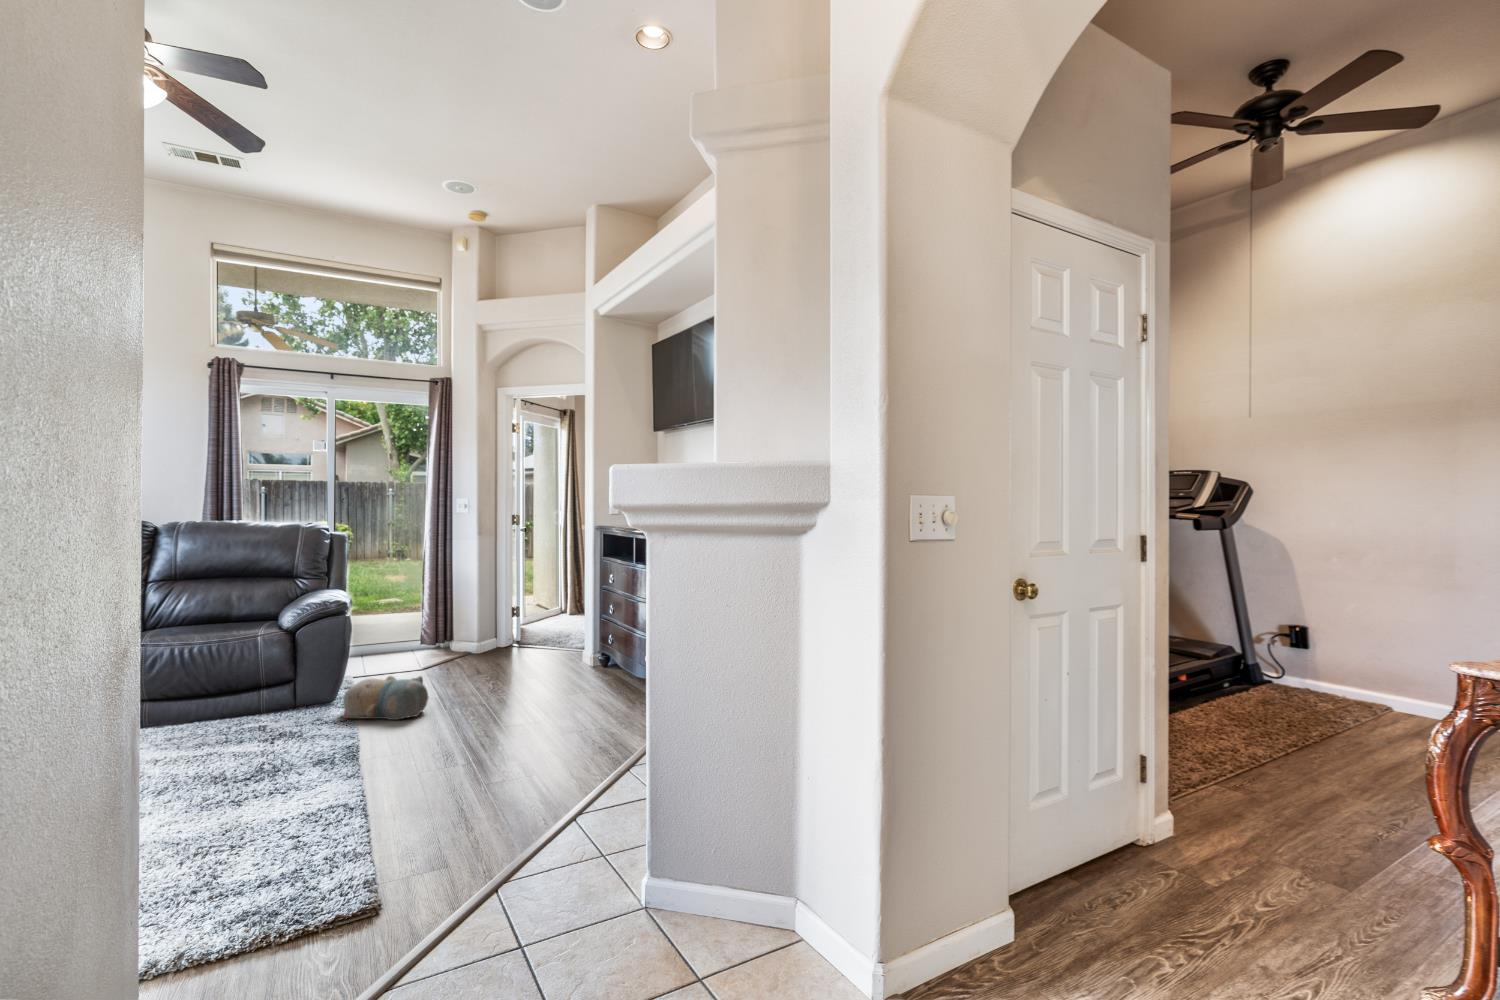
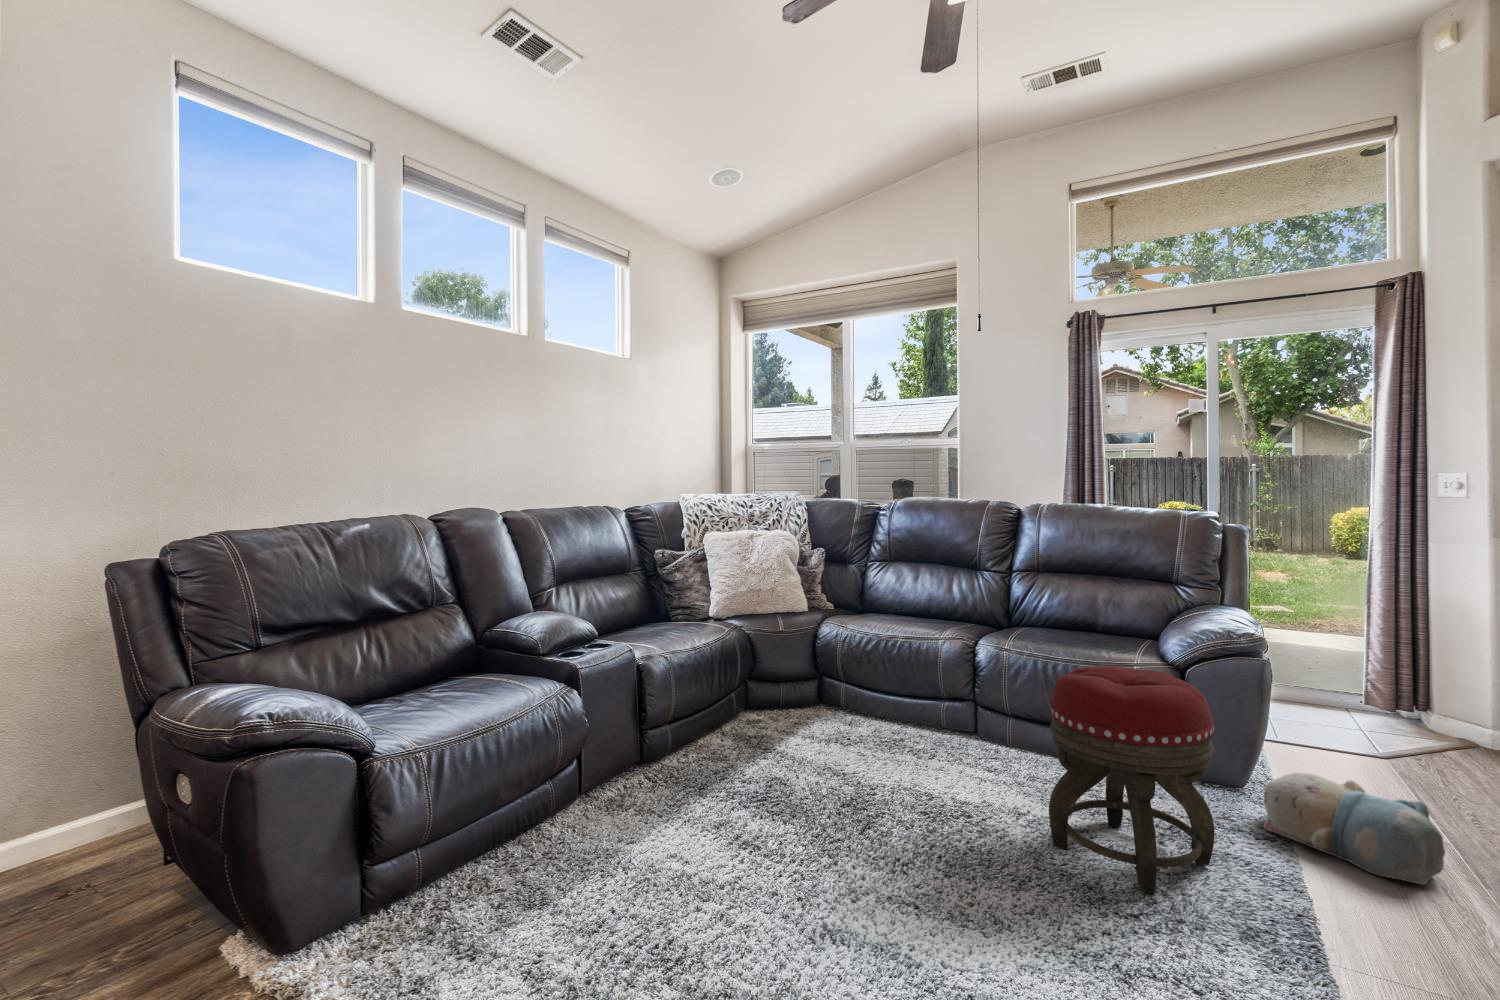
footstool: none [184,632,306,771] -> present [1049,666,1214,893]

